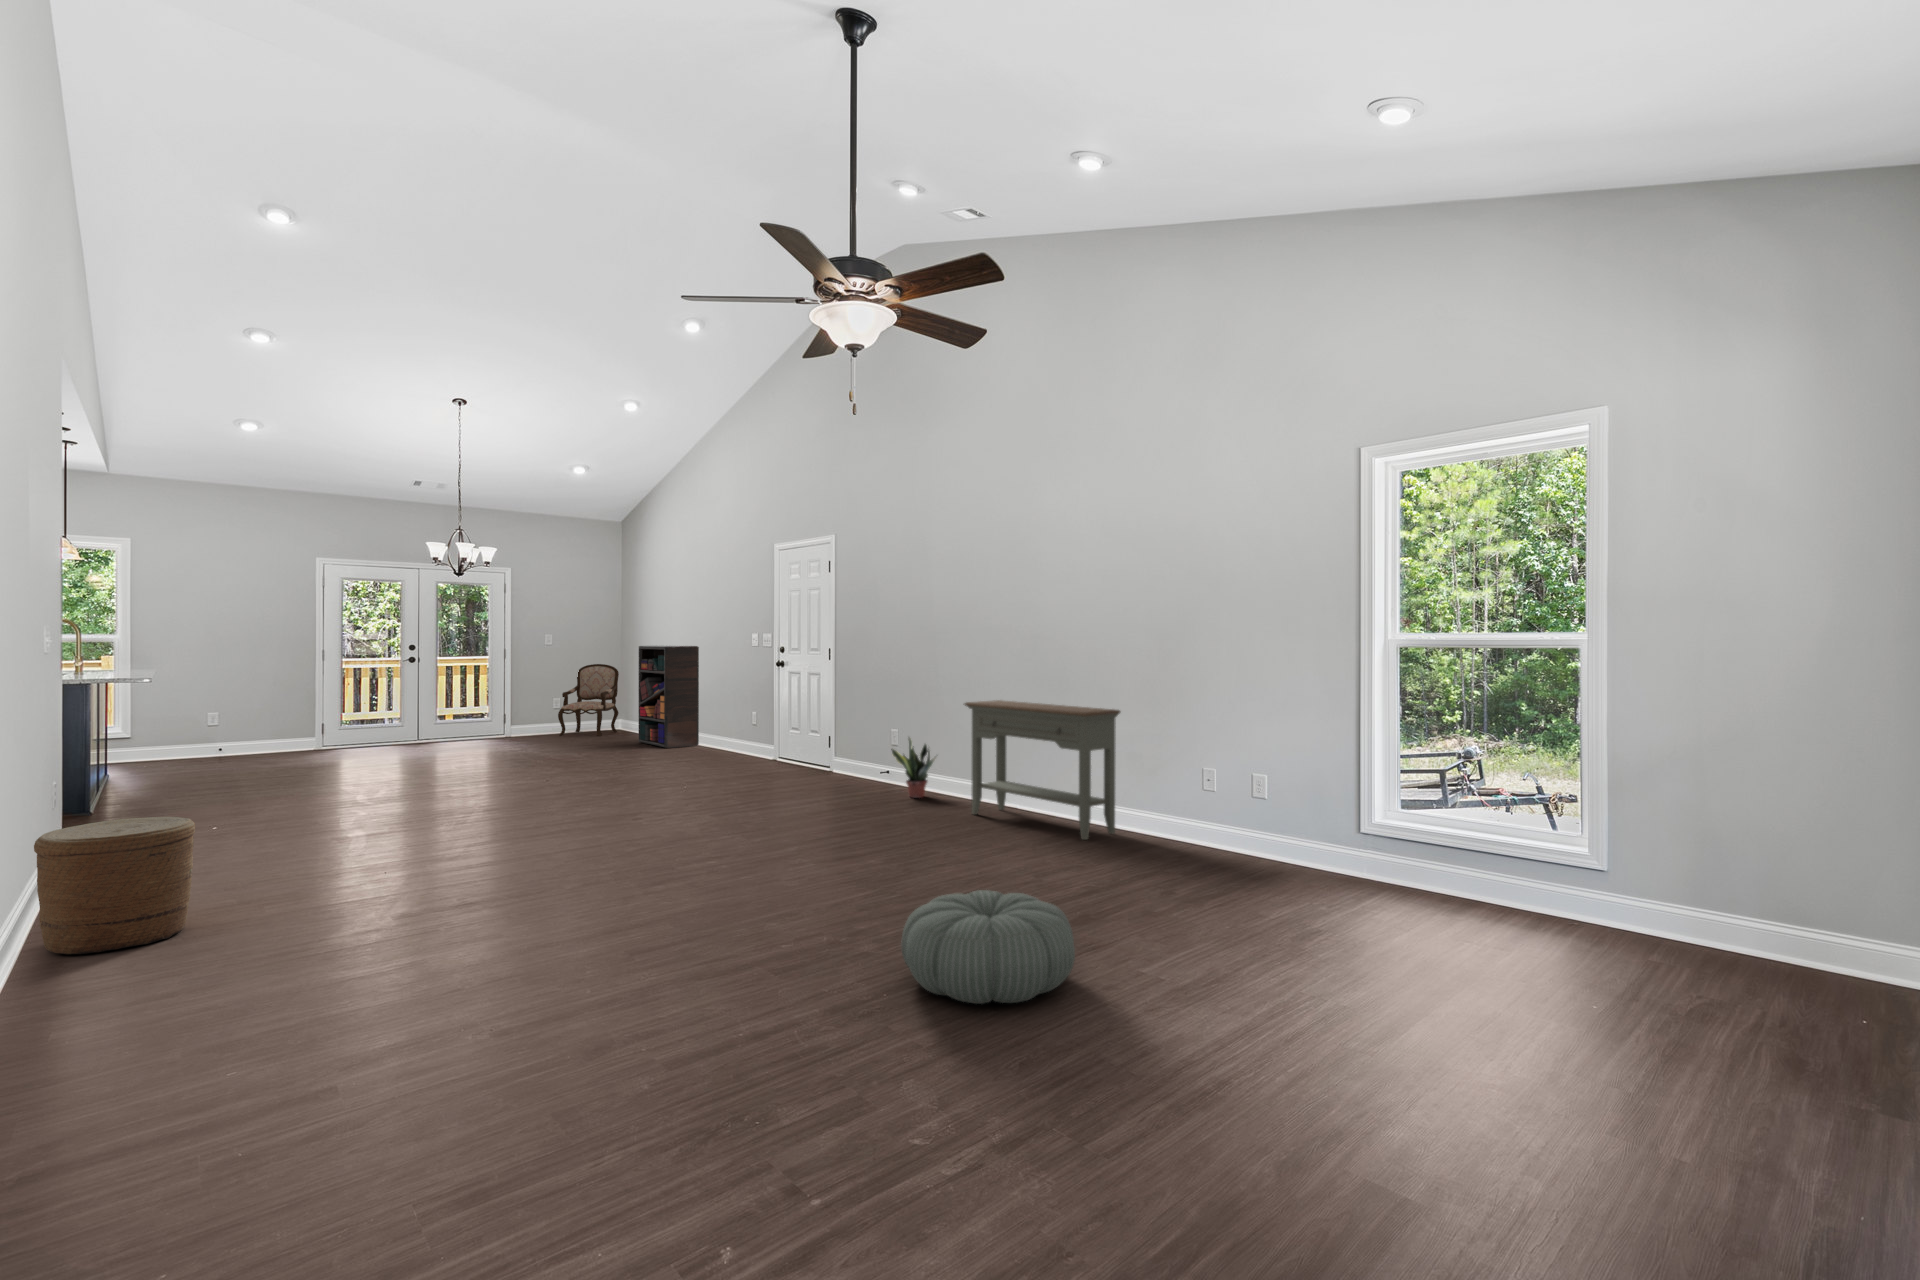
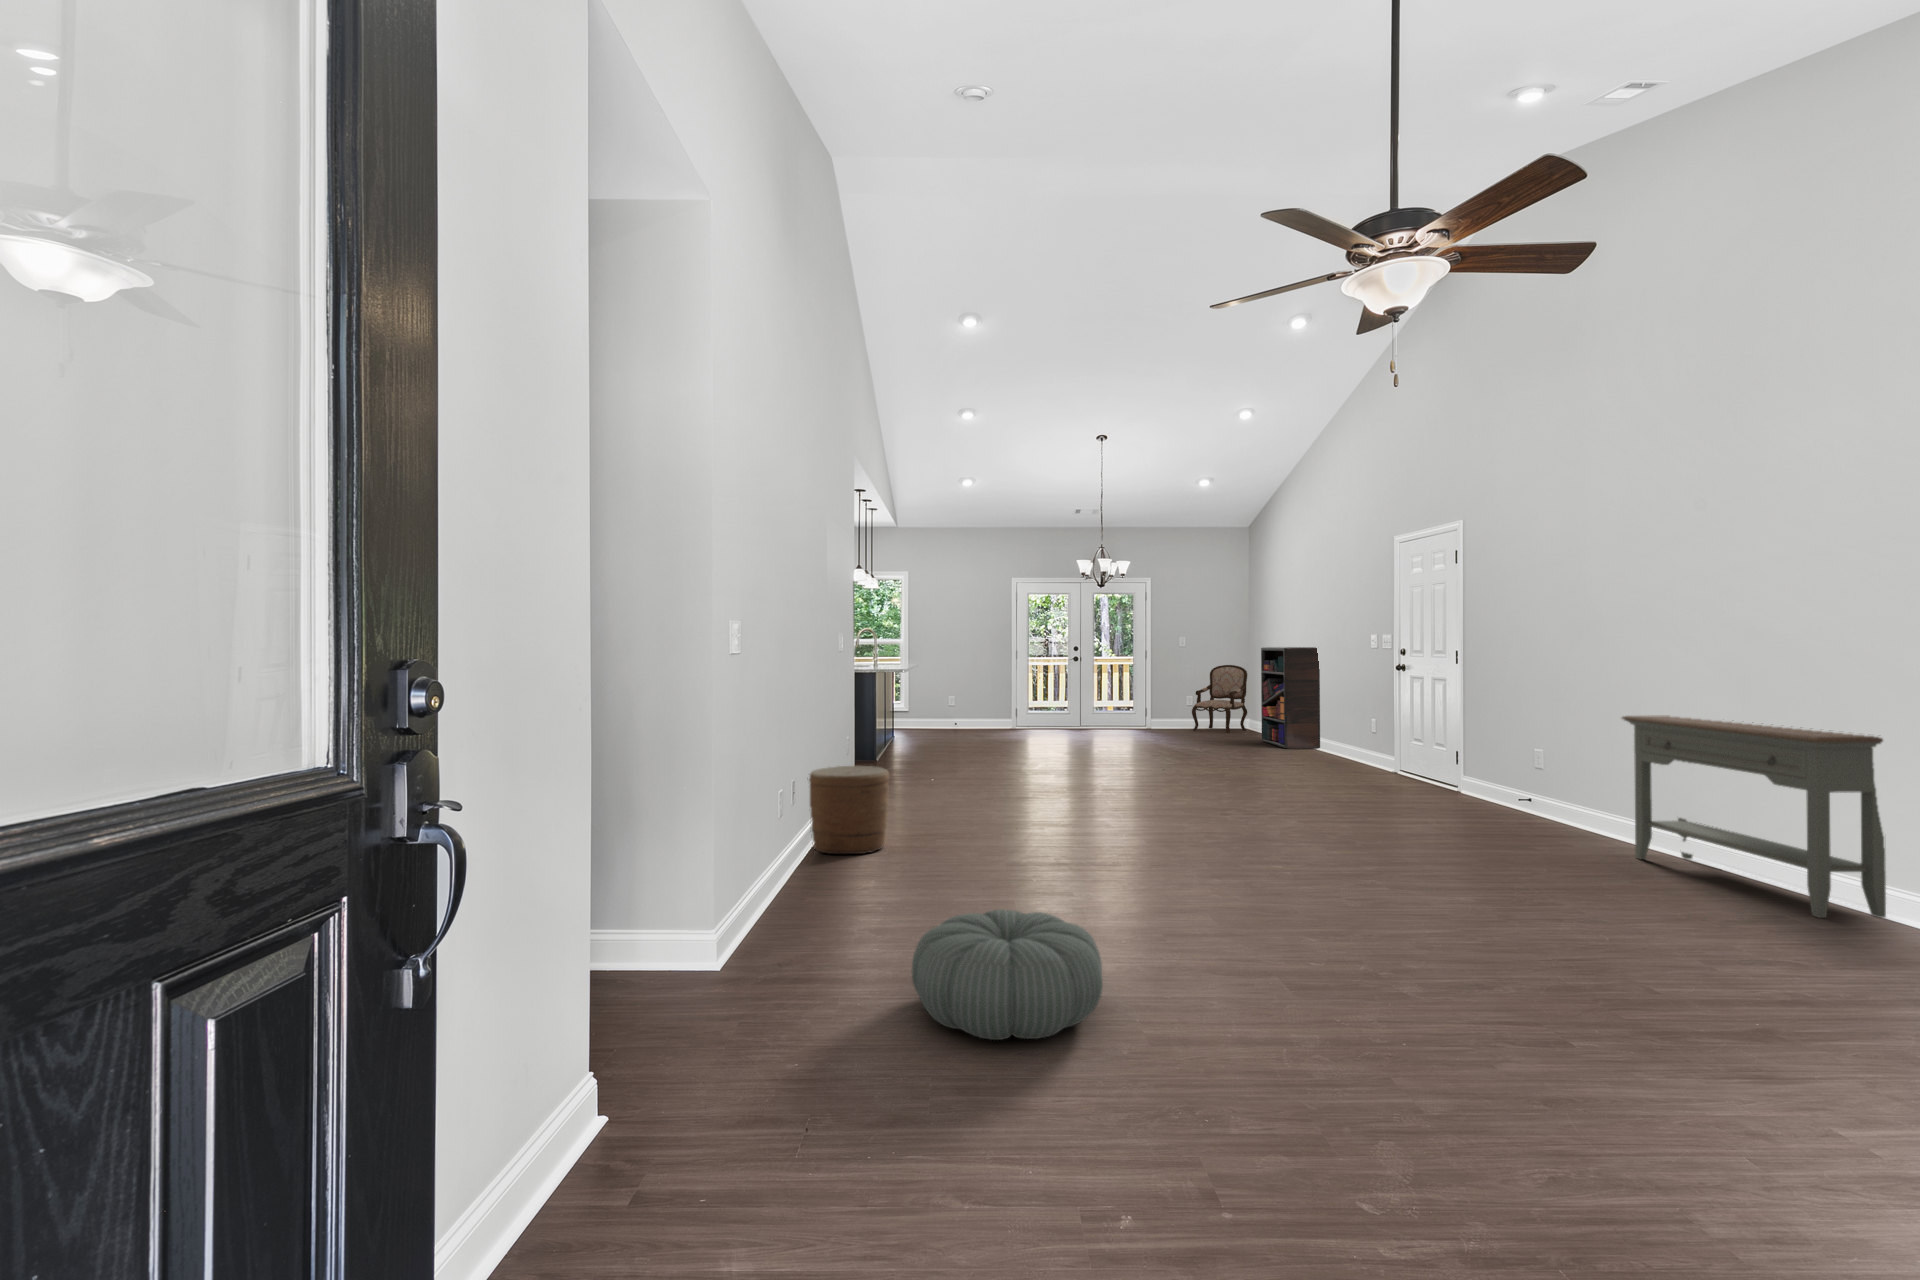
potted plant: present [891,738,936,798] -> none [1525,753,1594,830]
pouf: present [901,890,1075,1004] -> present [912,909,1103,1040]

